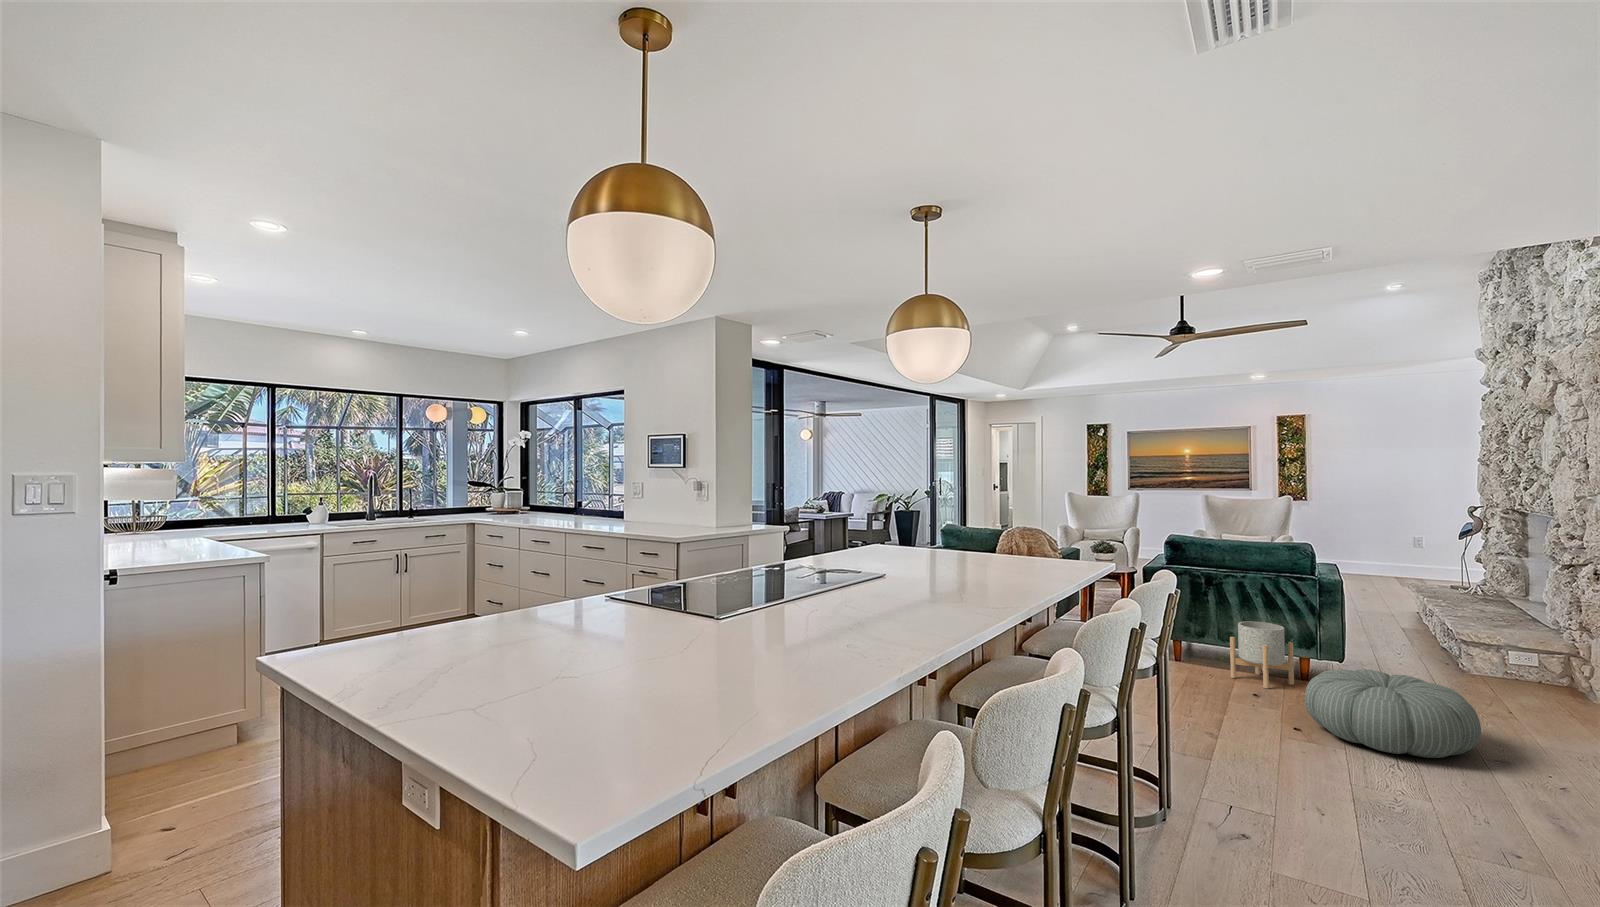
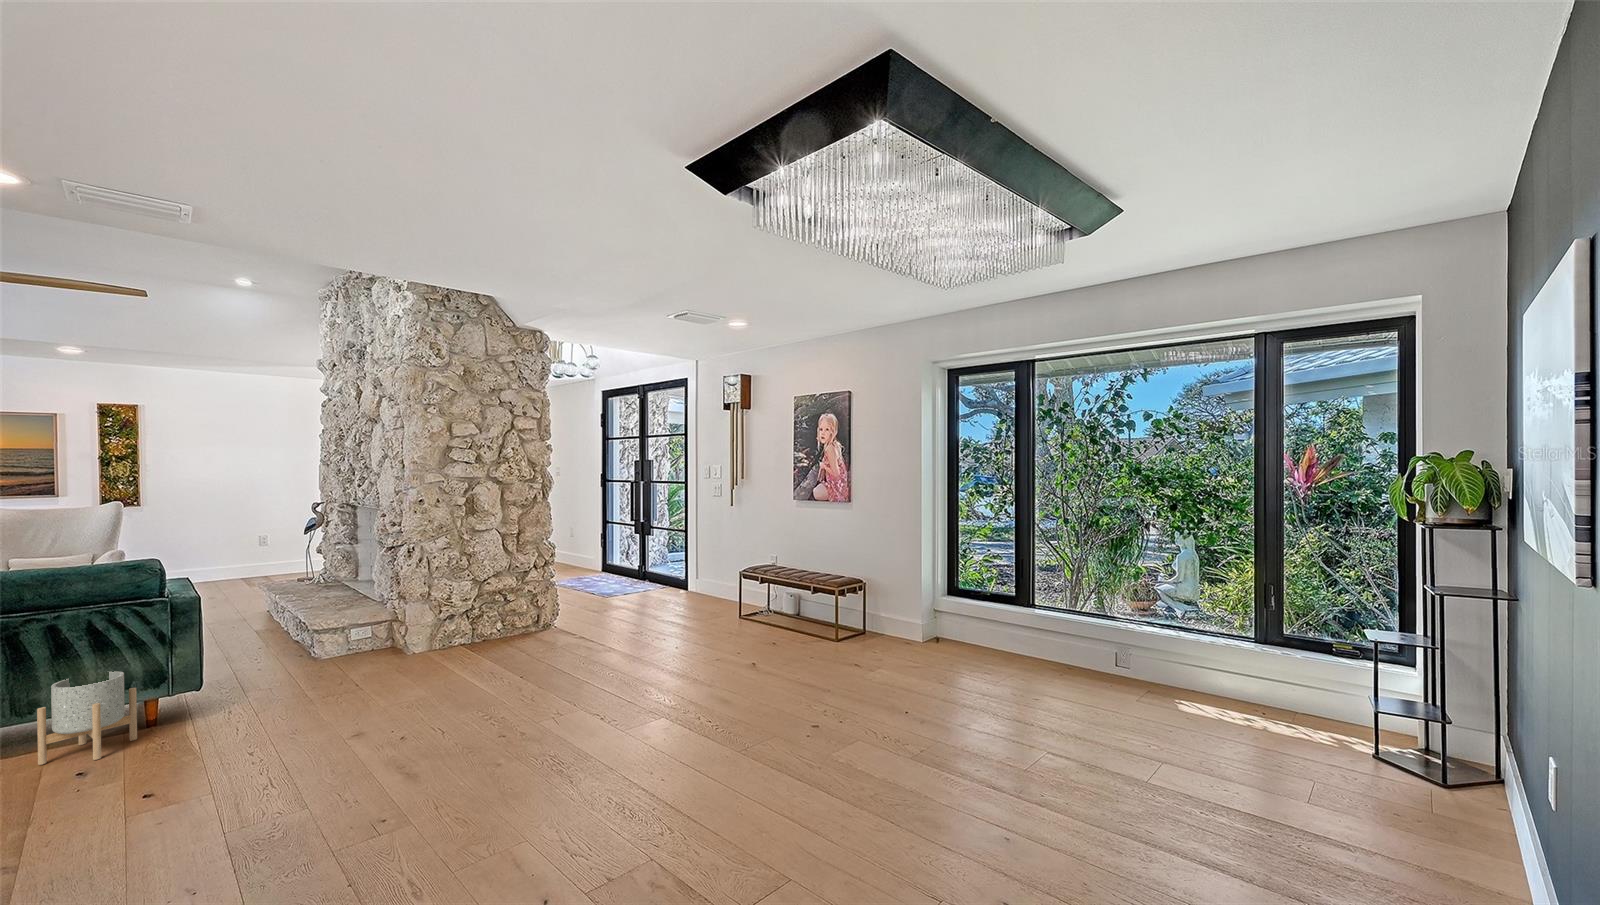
pouf: present [1305,669,1481,758] -> none [158,683,340,783]

